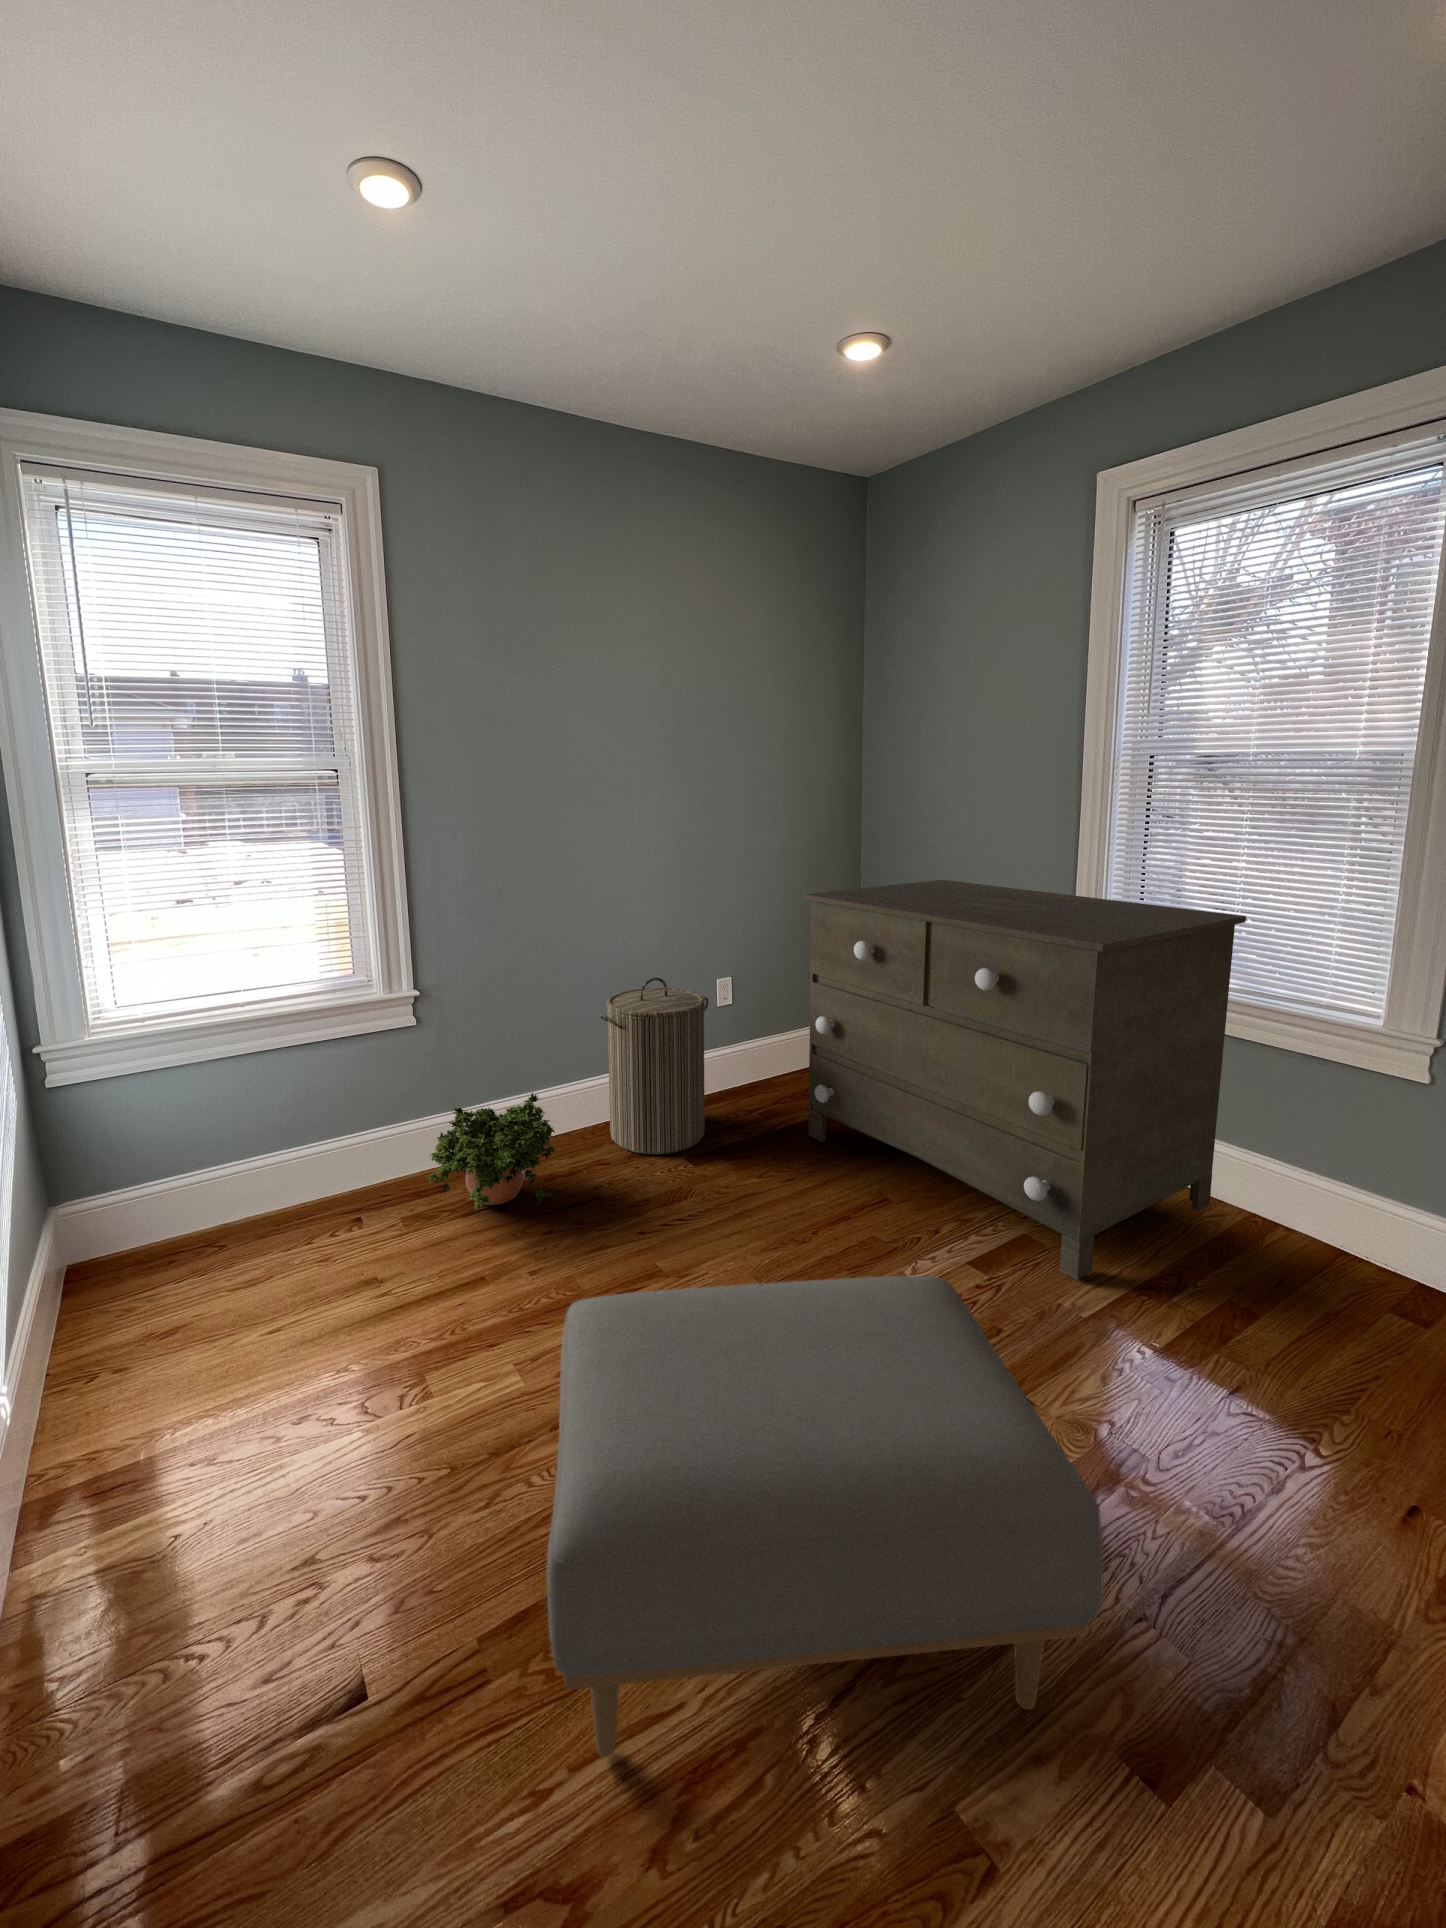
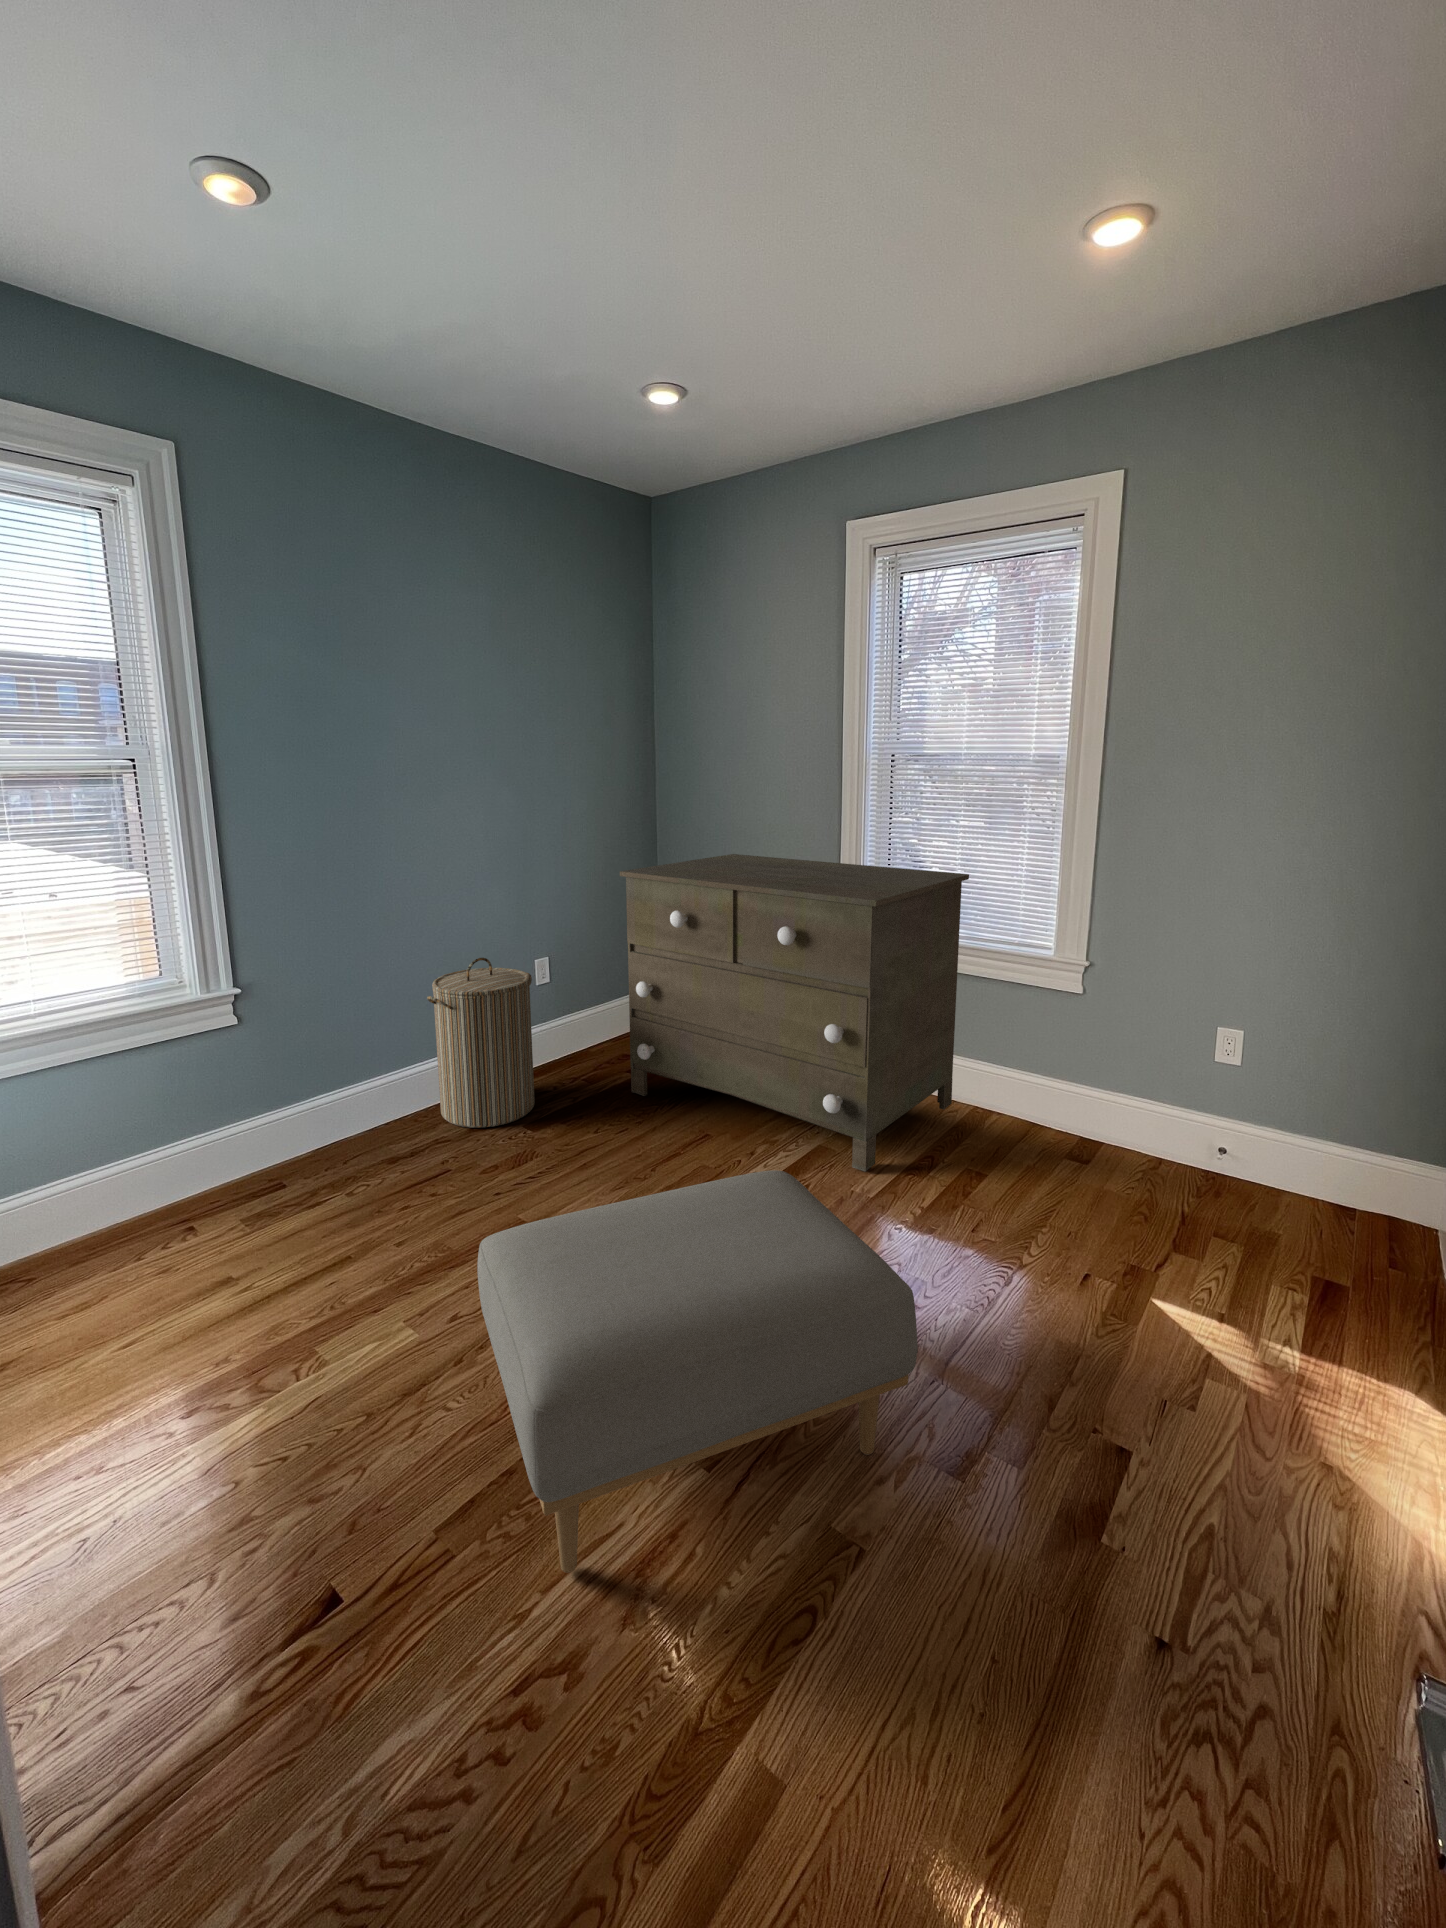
potted plant: present [427,1093,555,1209] -> none [260,1079,398,1198]

